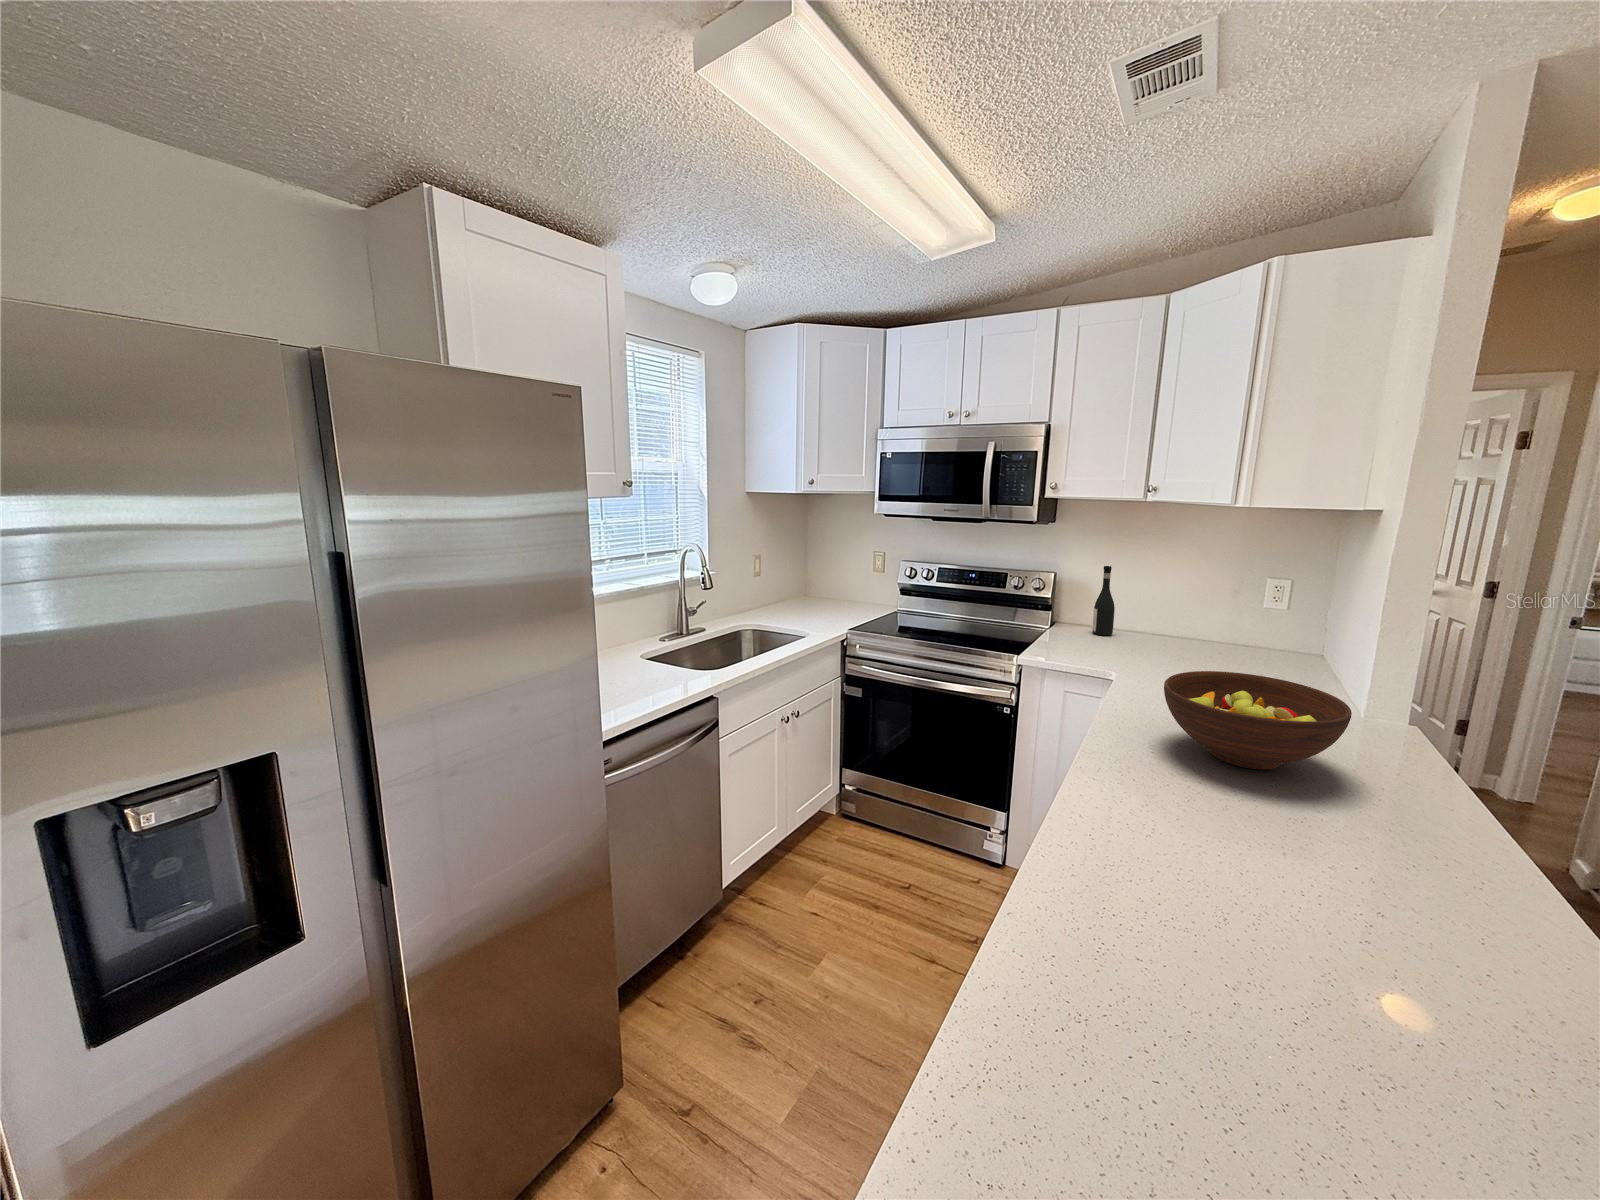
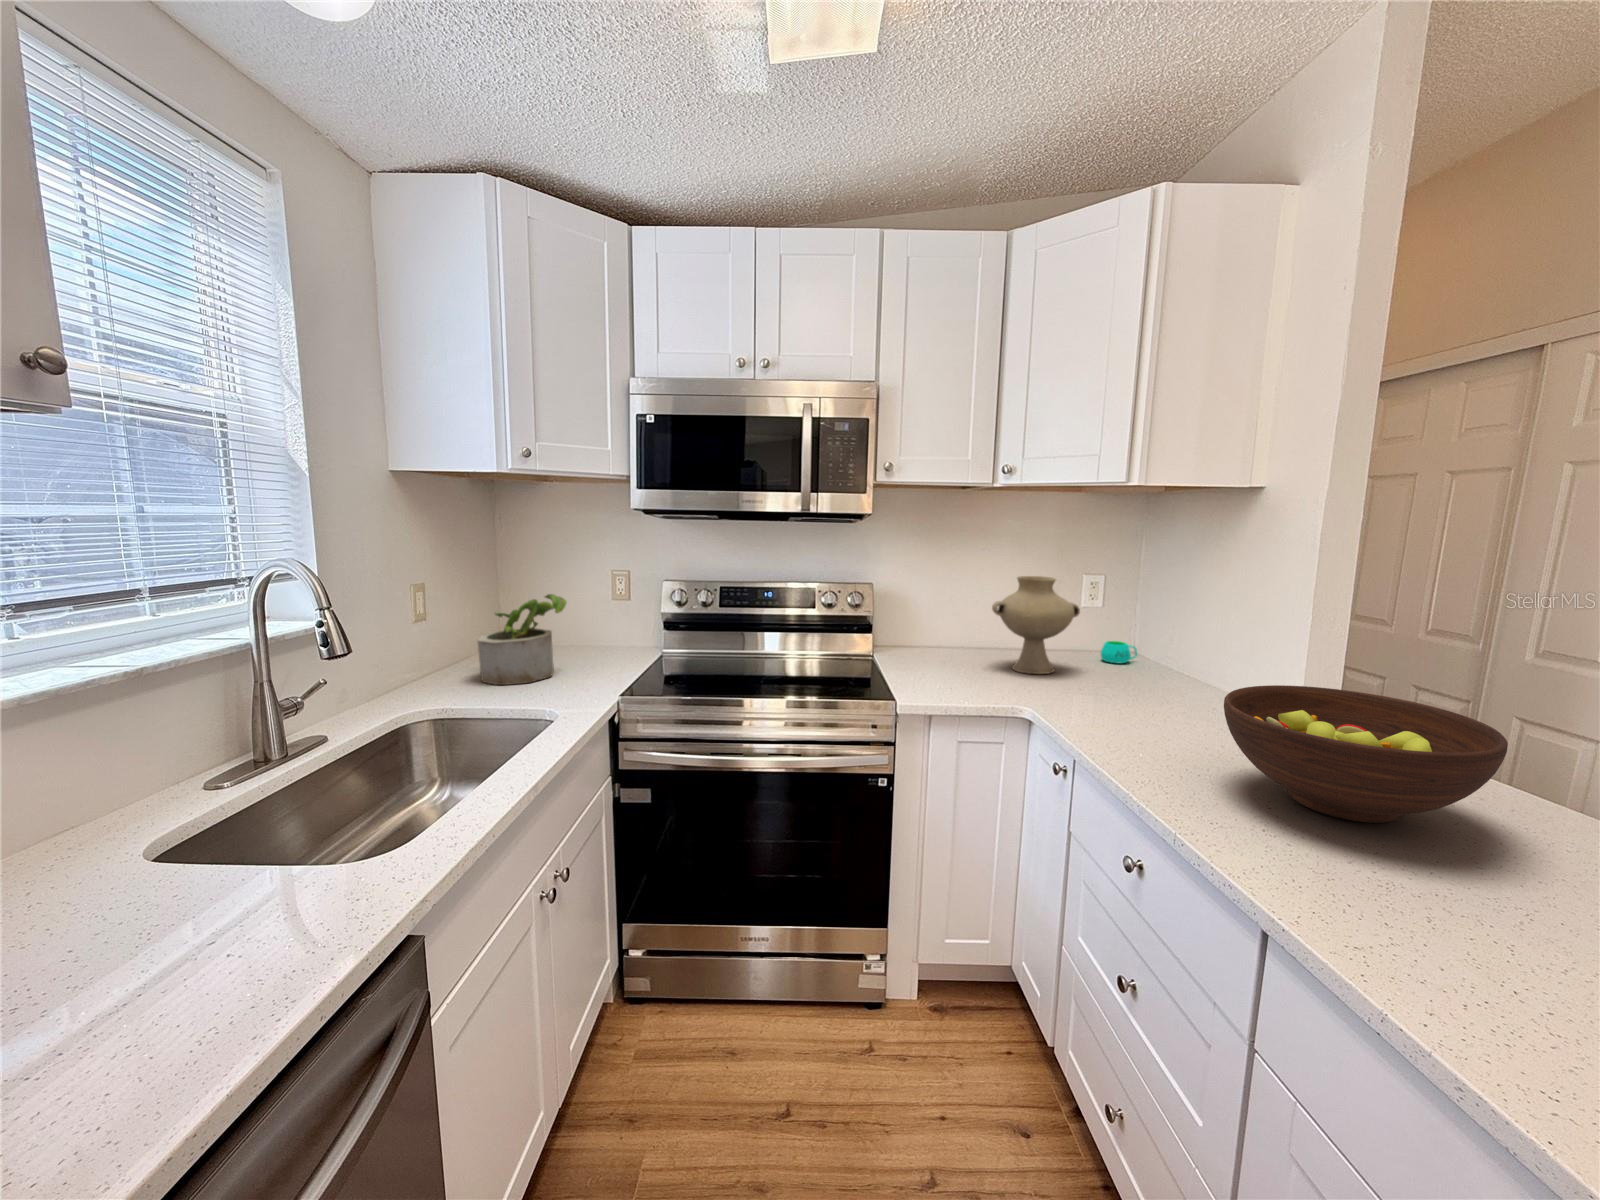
potted plant: none [783,565,833,617] -> present [478,594,567,685]
wine bottle: present [1092,566,1115,636] -> none [924,571,947,657]
vase: none [1137,576,1221,659] -> present [992,576,1080,674]
mug: none [1259,641,1300,662] -> present [1101,641,1137,663]

